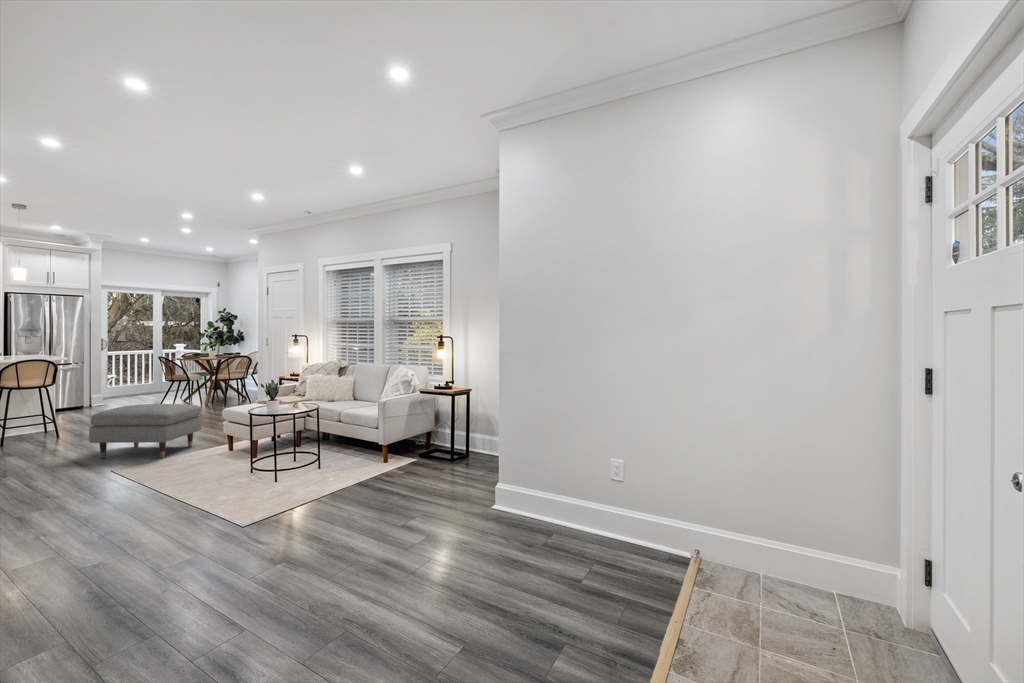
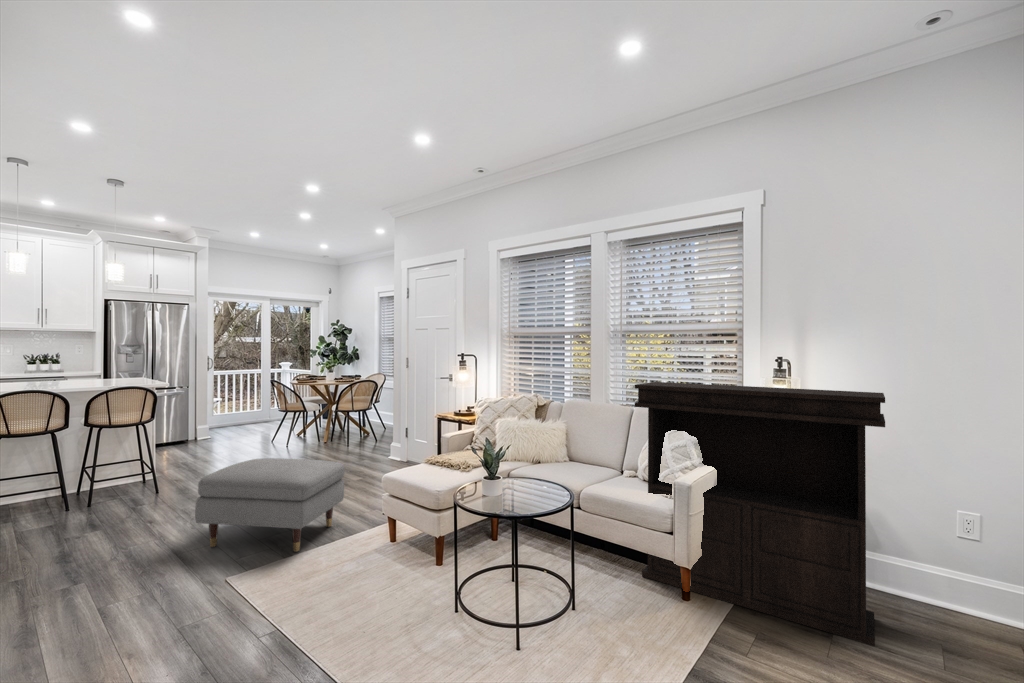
console table: none [370,350,482,472] -> present [635,382,885,646]

